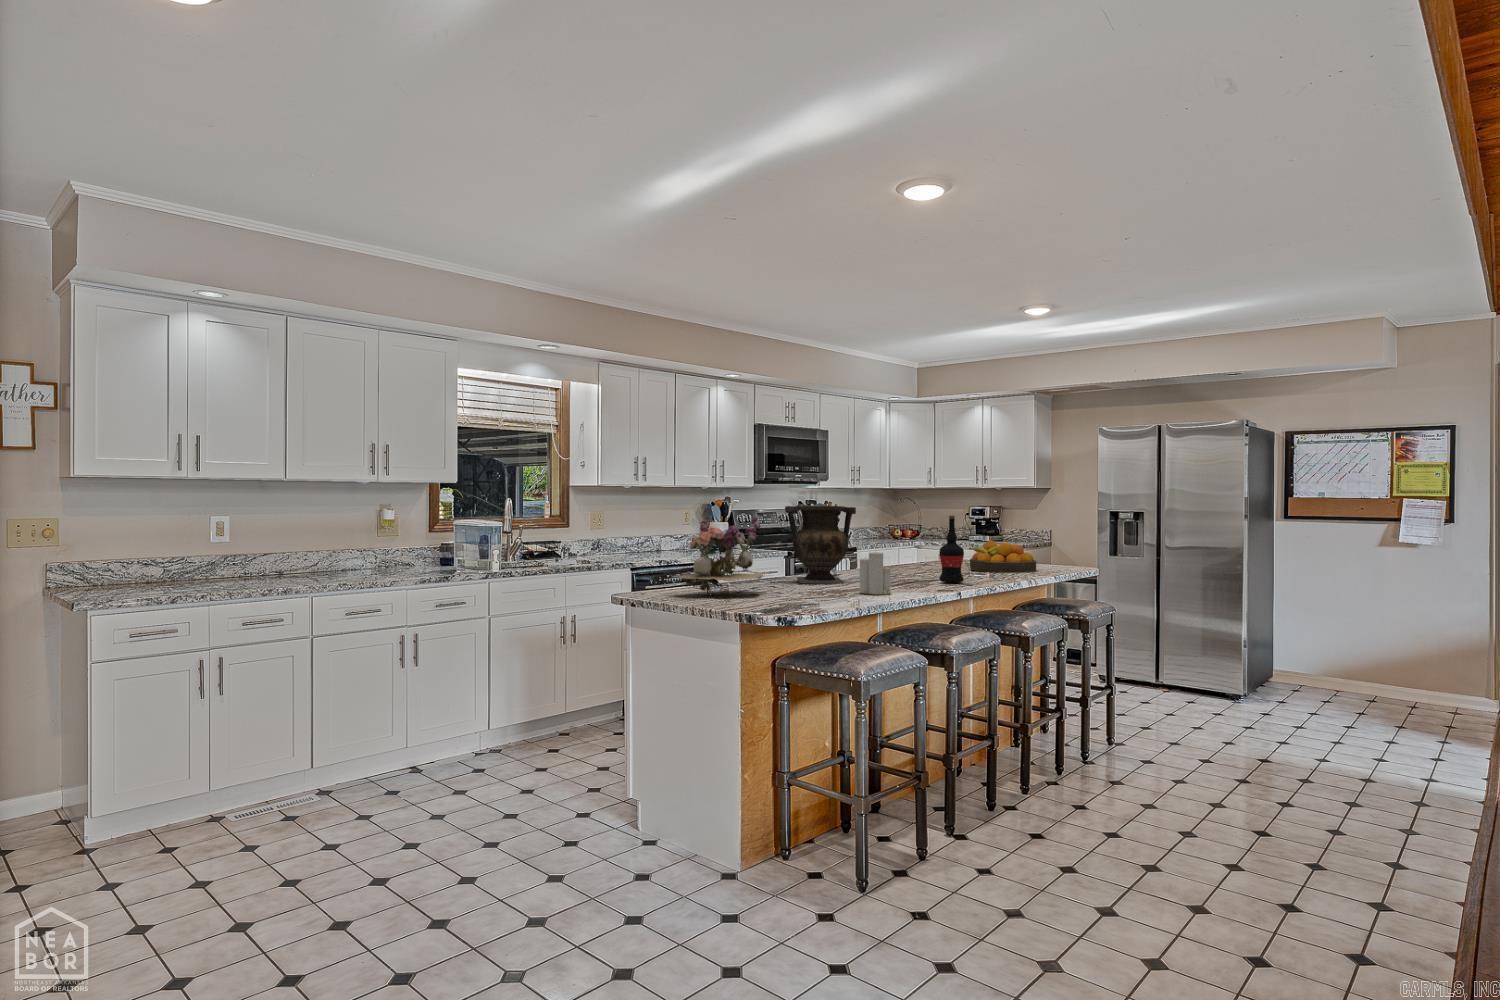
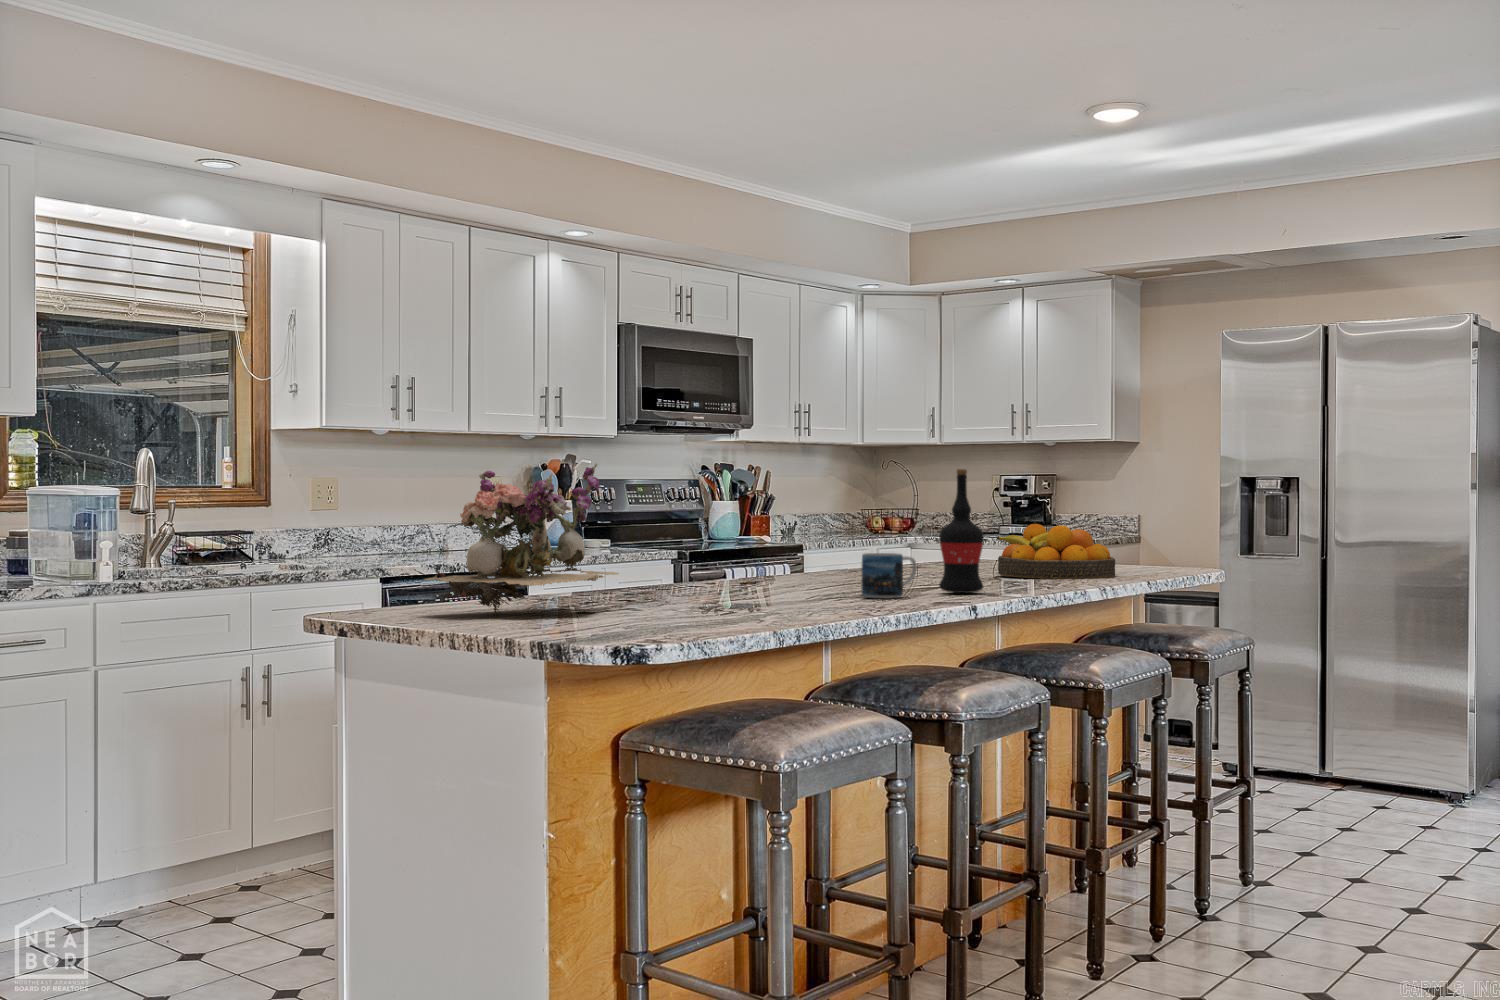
vase: present [785,505,856,584] -> none [655,451,786,597]
candle: present [859,552,891,595] -> none [786,521,846,610]
mug: none [898,561,927,586] -> present [861,553,917,598]

